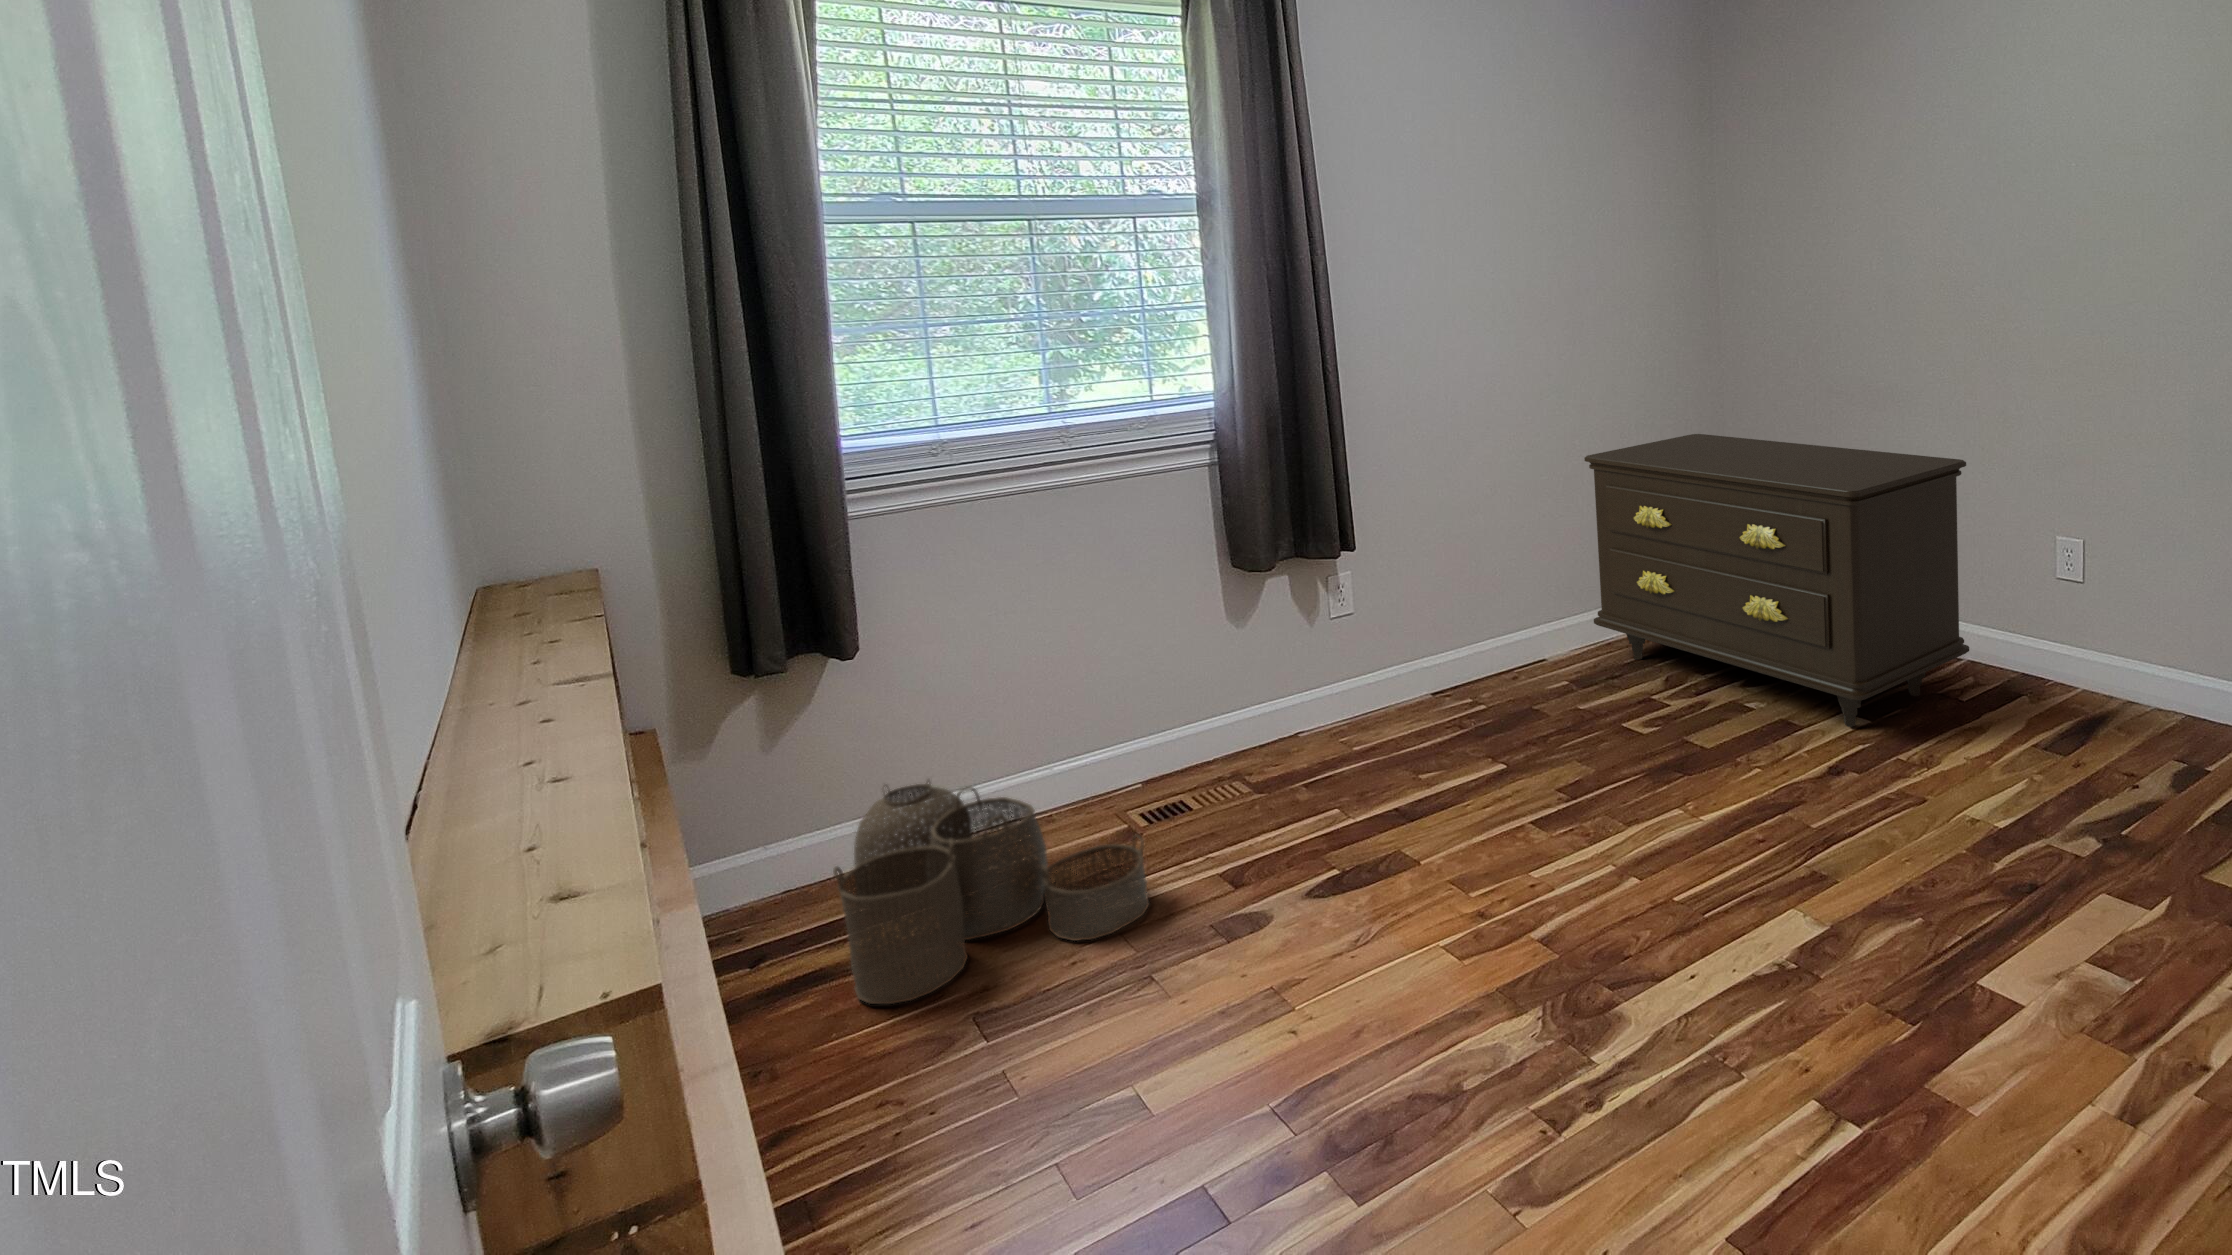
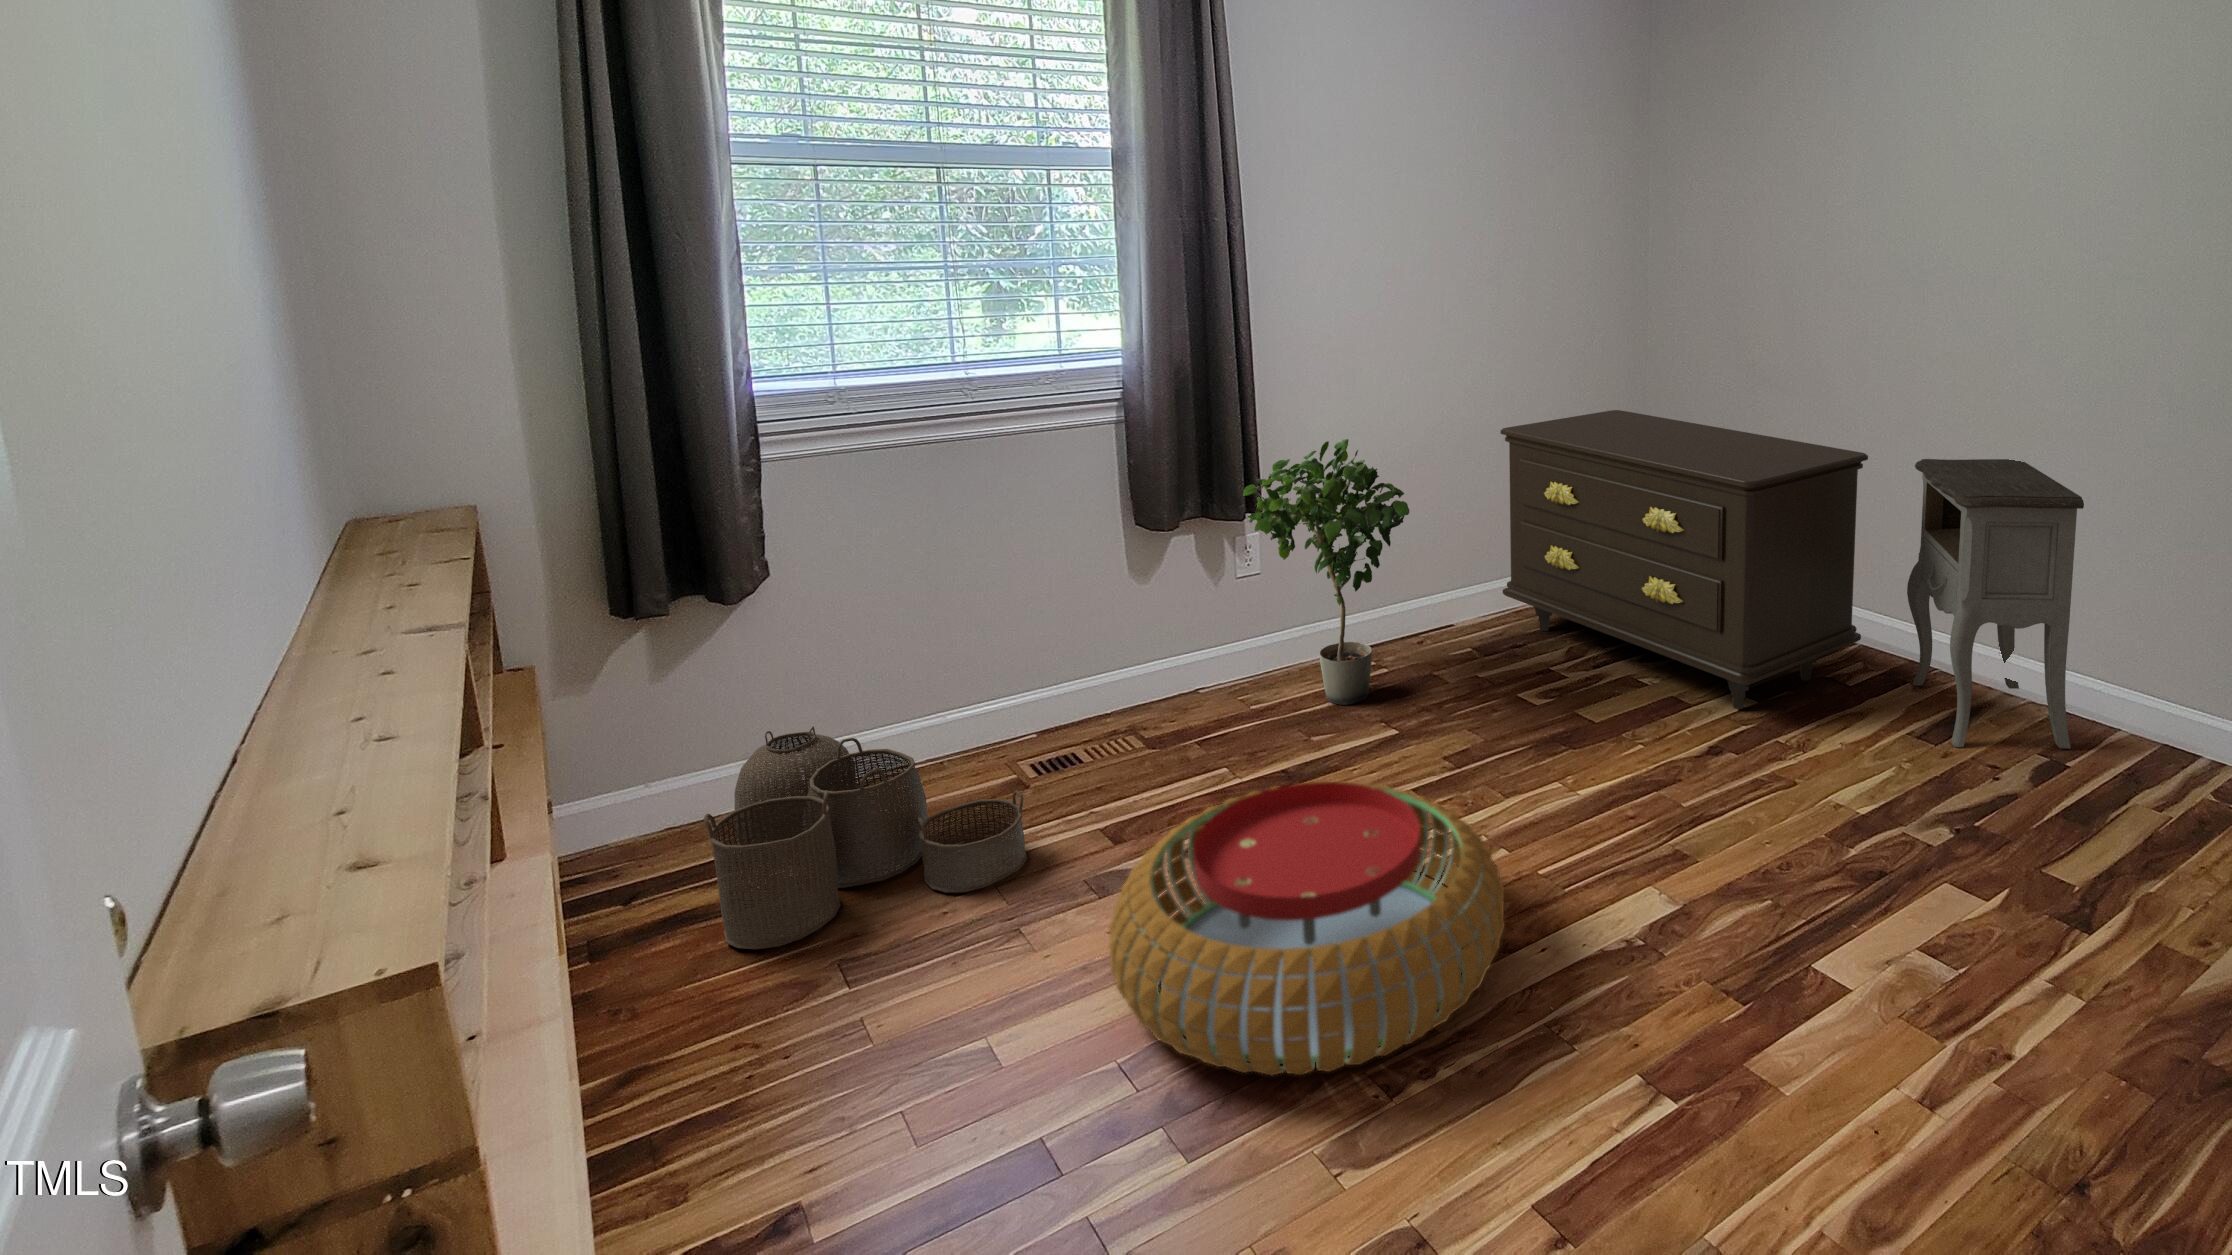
nightstand: none [2014,458,2205,755] -> present [1907,459,2084,749]
potted plant: none [1340,471,1508,739] -> present [1243,439,1409,705]
pouf: none [1249,810,1655,1115] -> present [1109,781,1504,1075]

